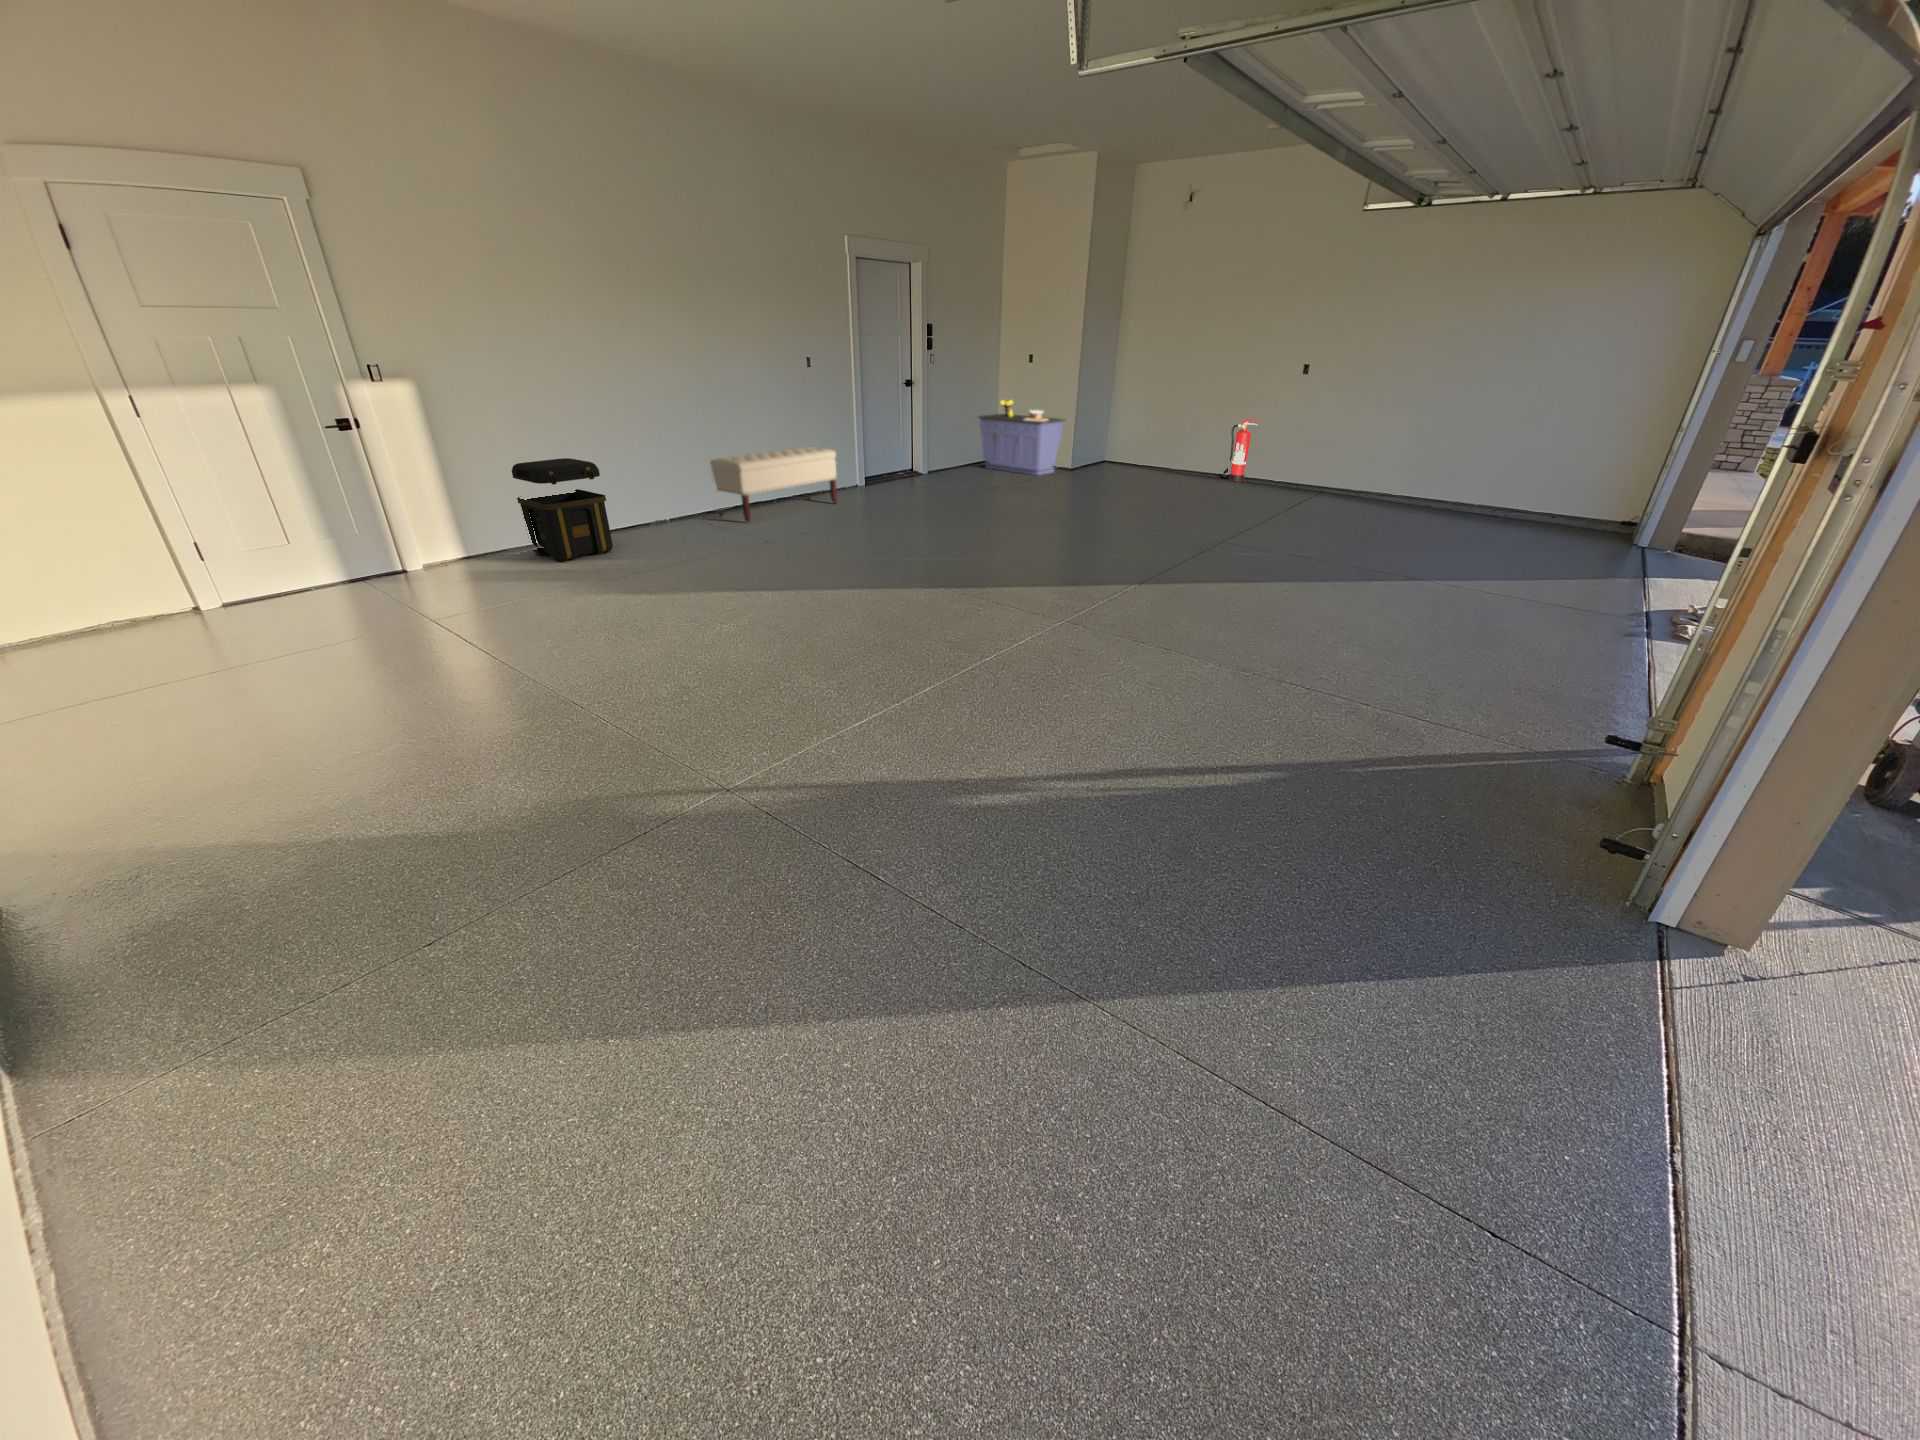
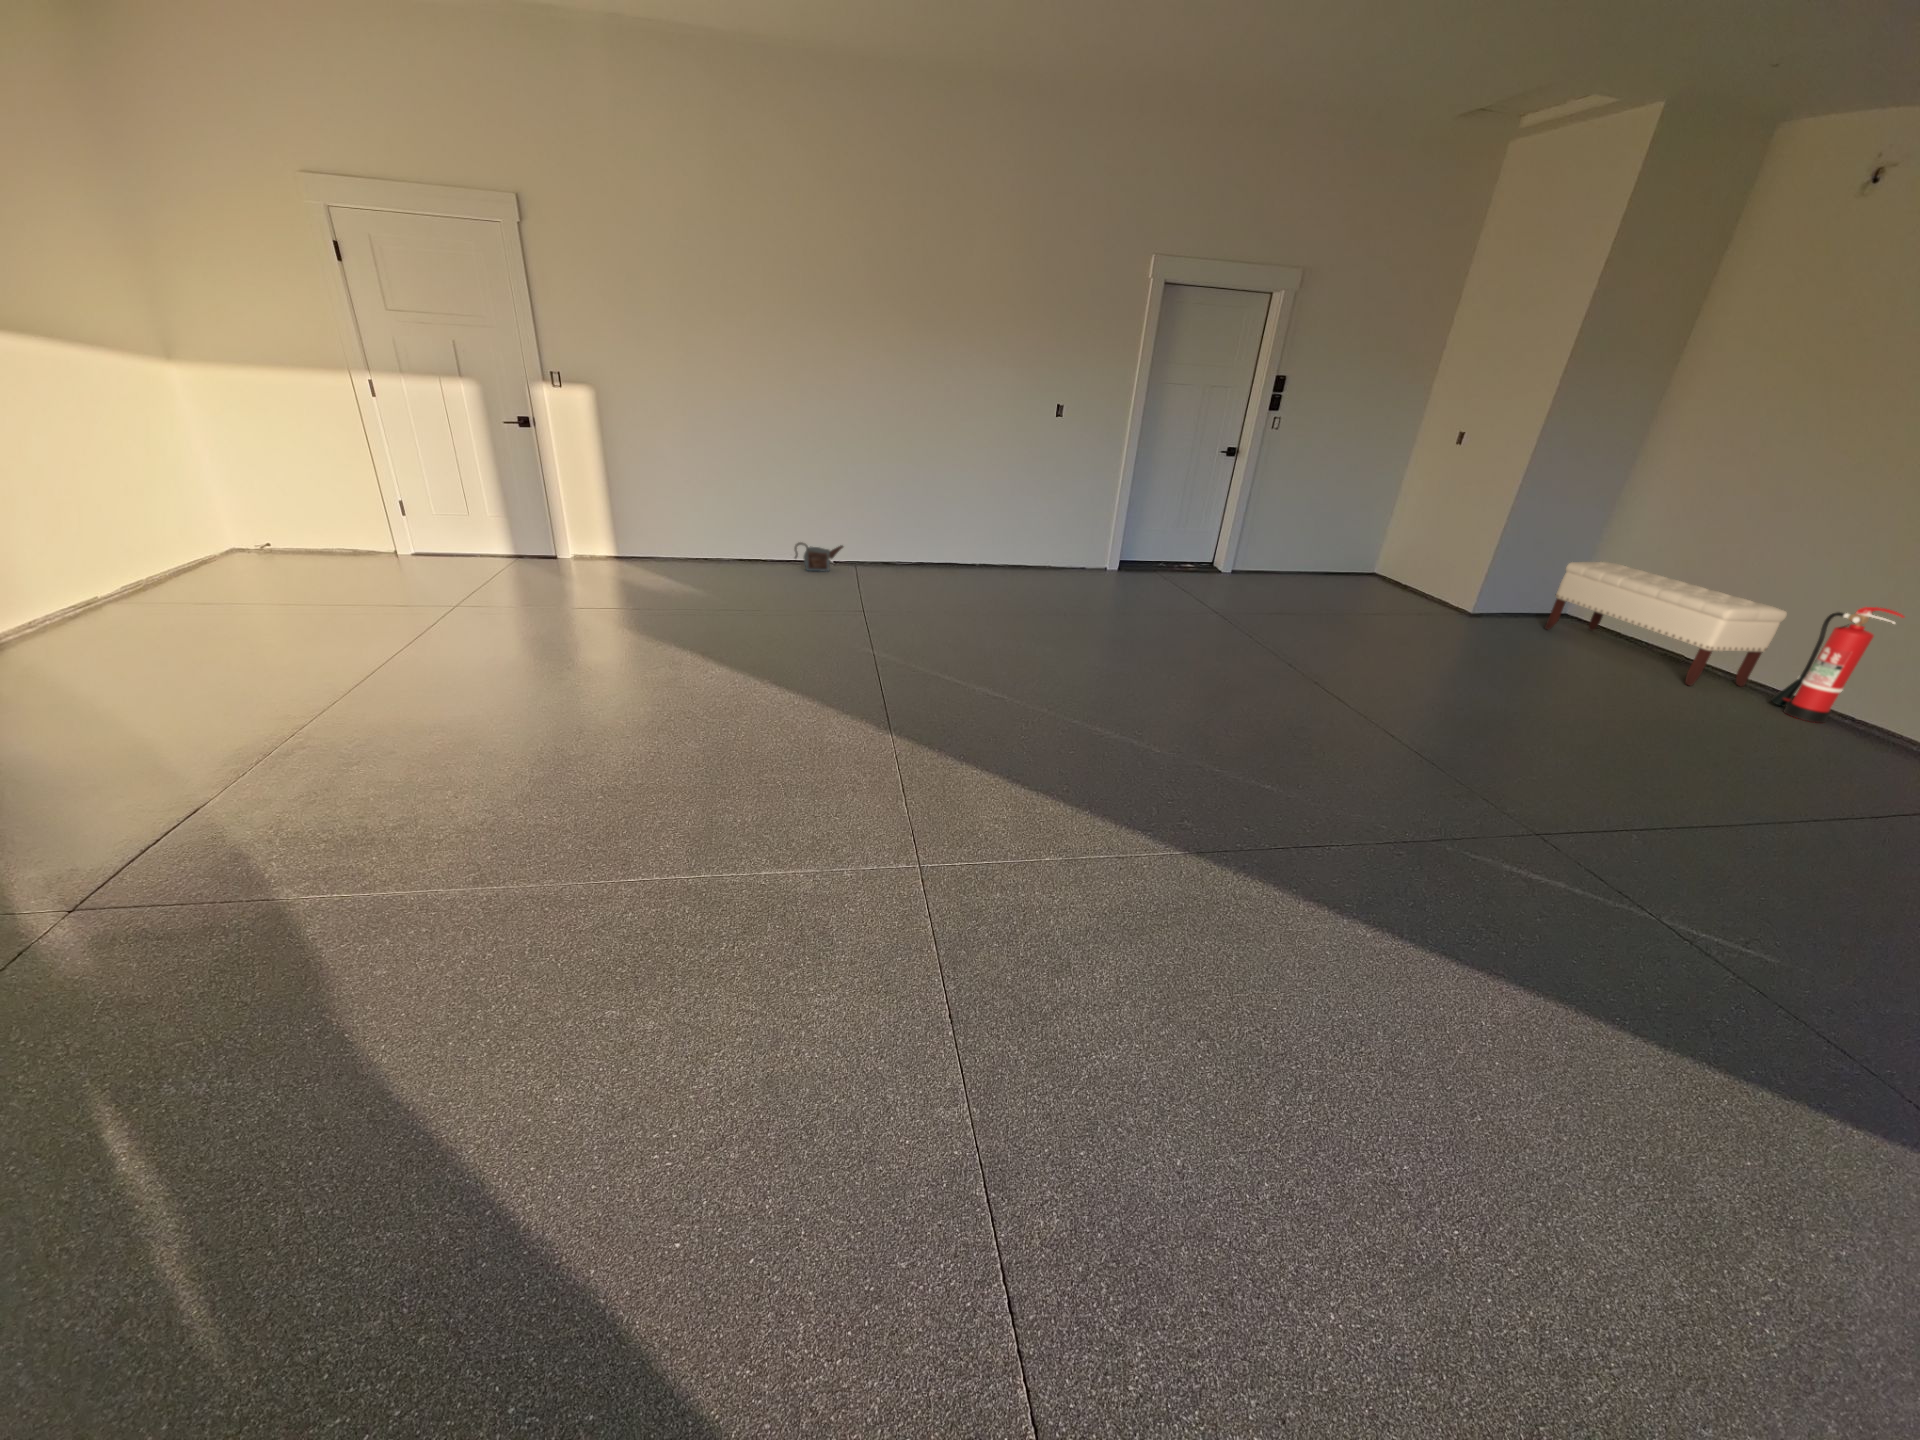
storage cabinet: present [979,400,1065,475] -> none [1330,493,1476,614]
bench: present [710,447,837,522] -> present [1545,562,1787,686]
toolbox: present [512,458,613,561] -> none [652,478,731,582]
watering can: none [639,502,679,531] -> present [794,542,843,571]

